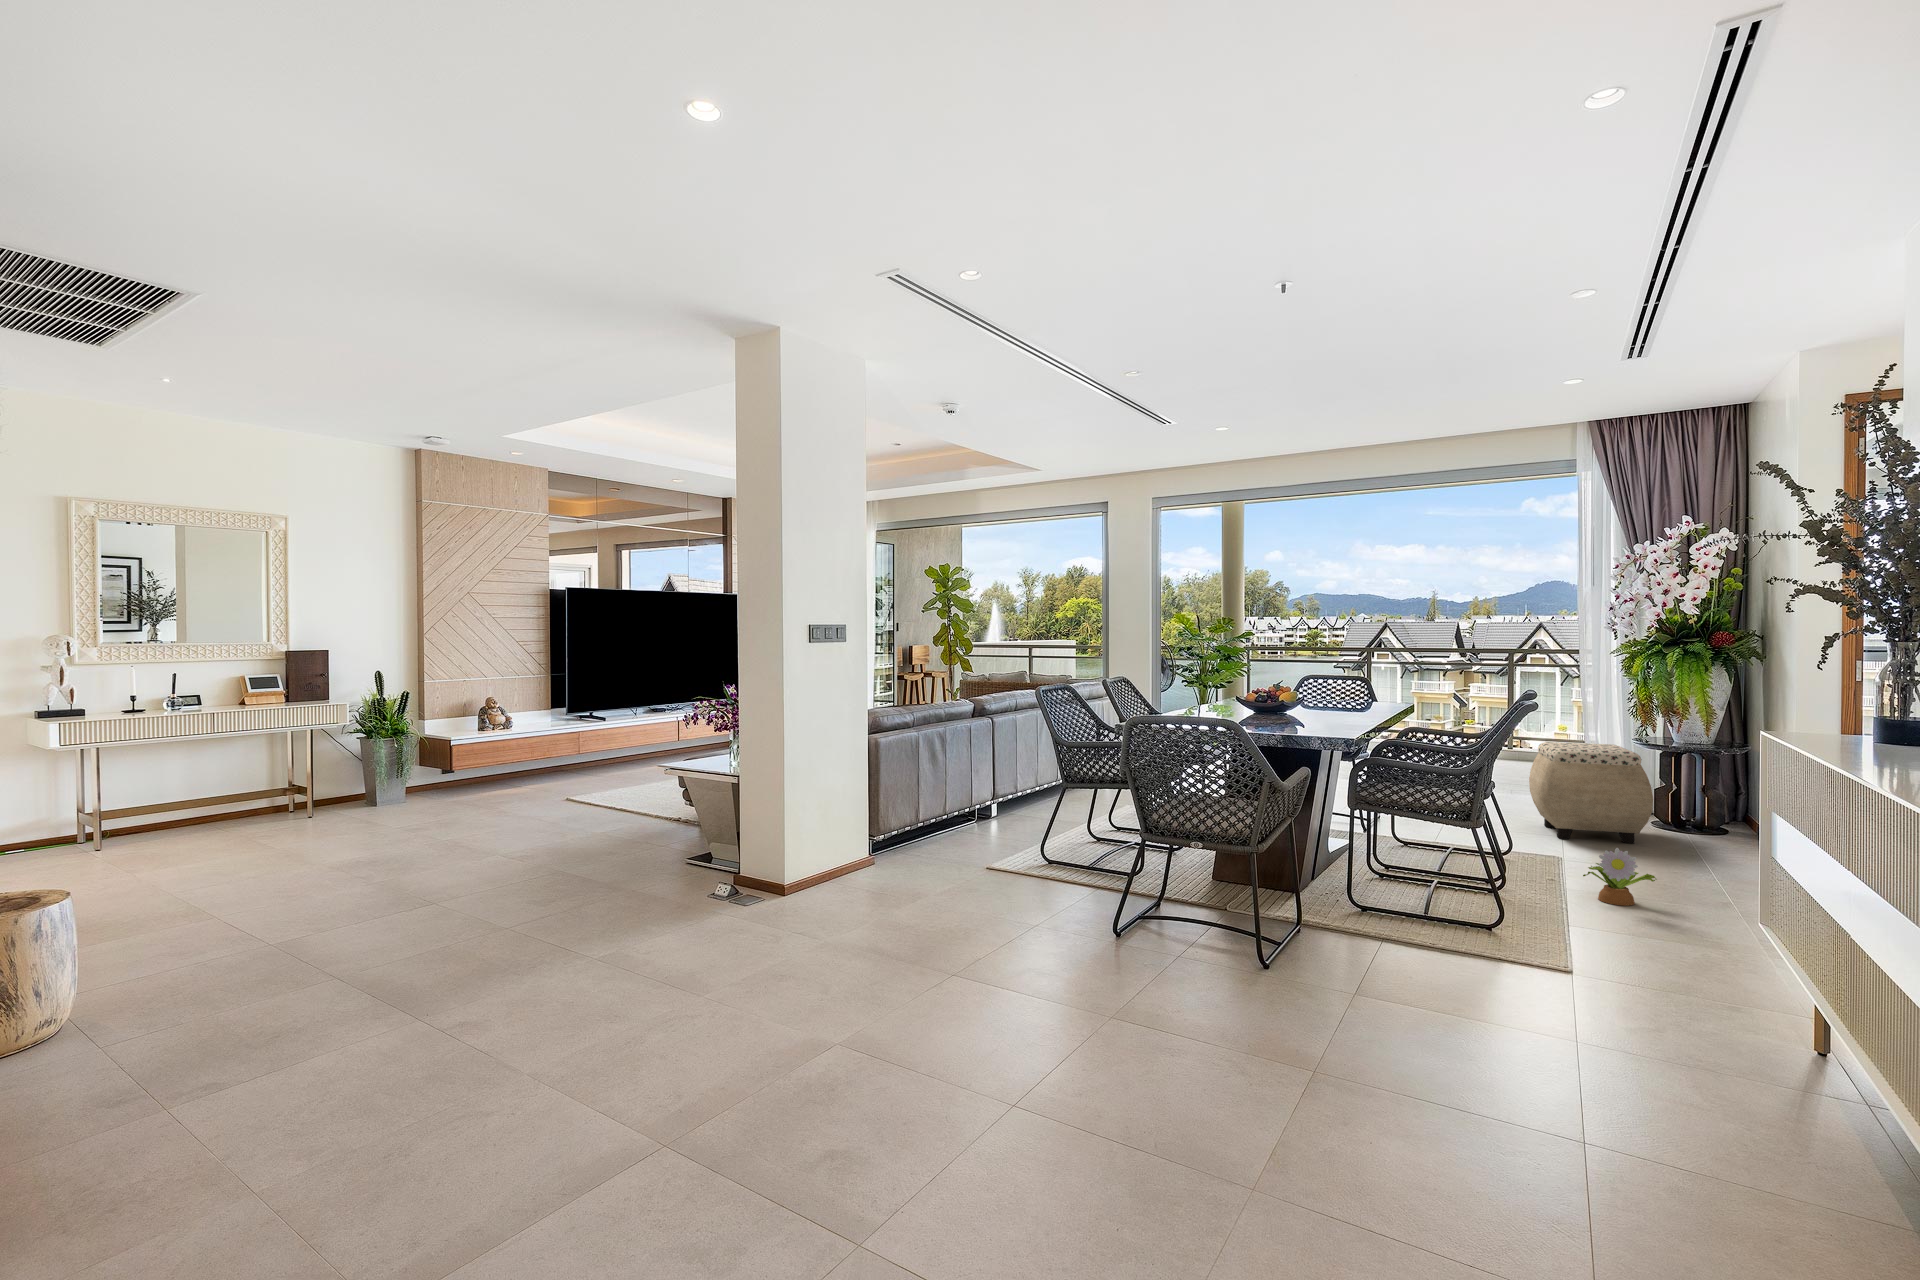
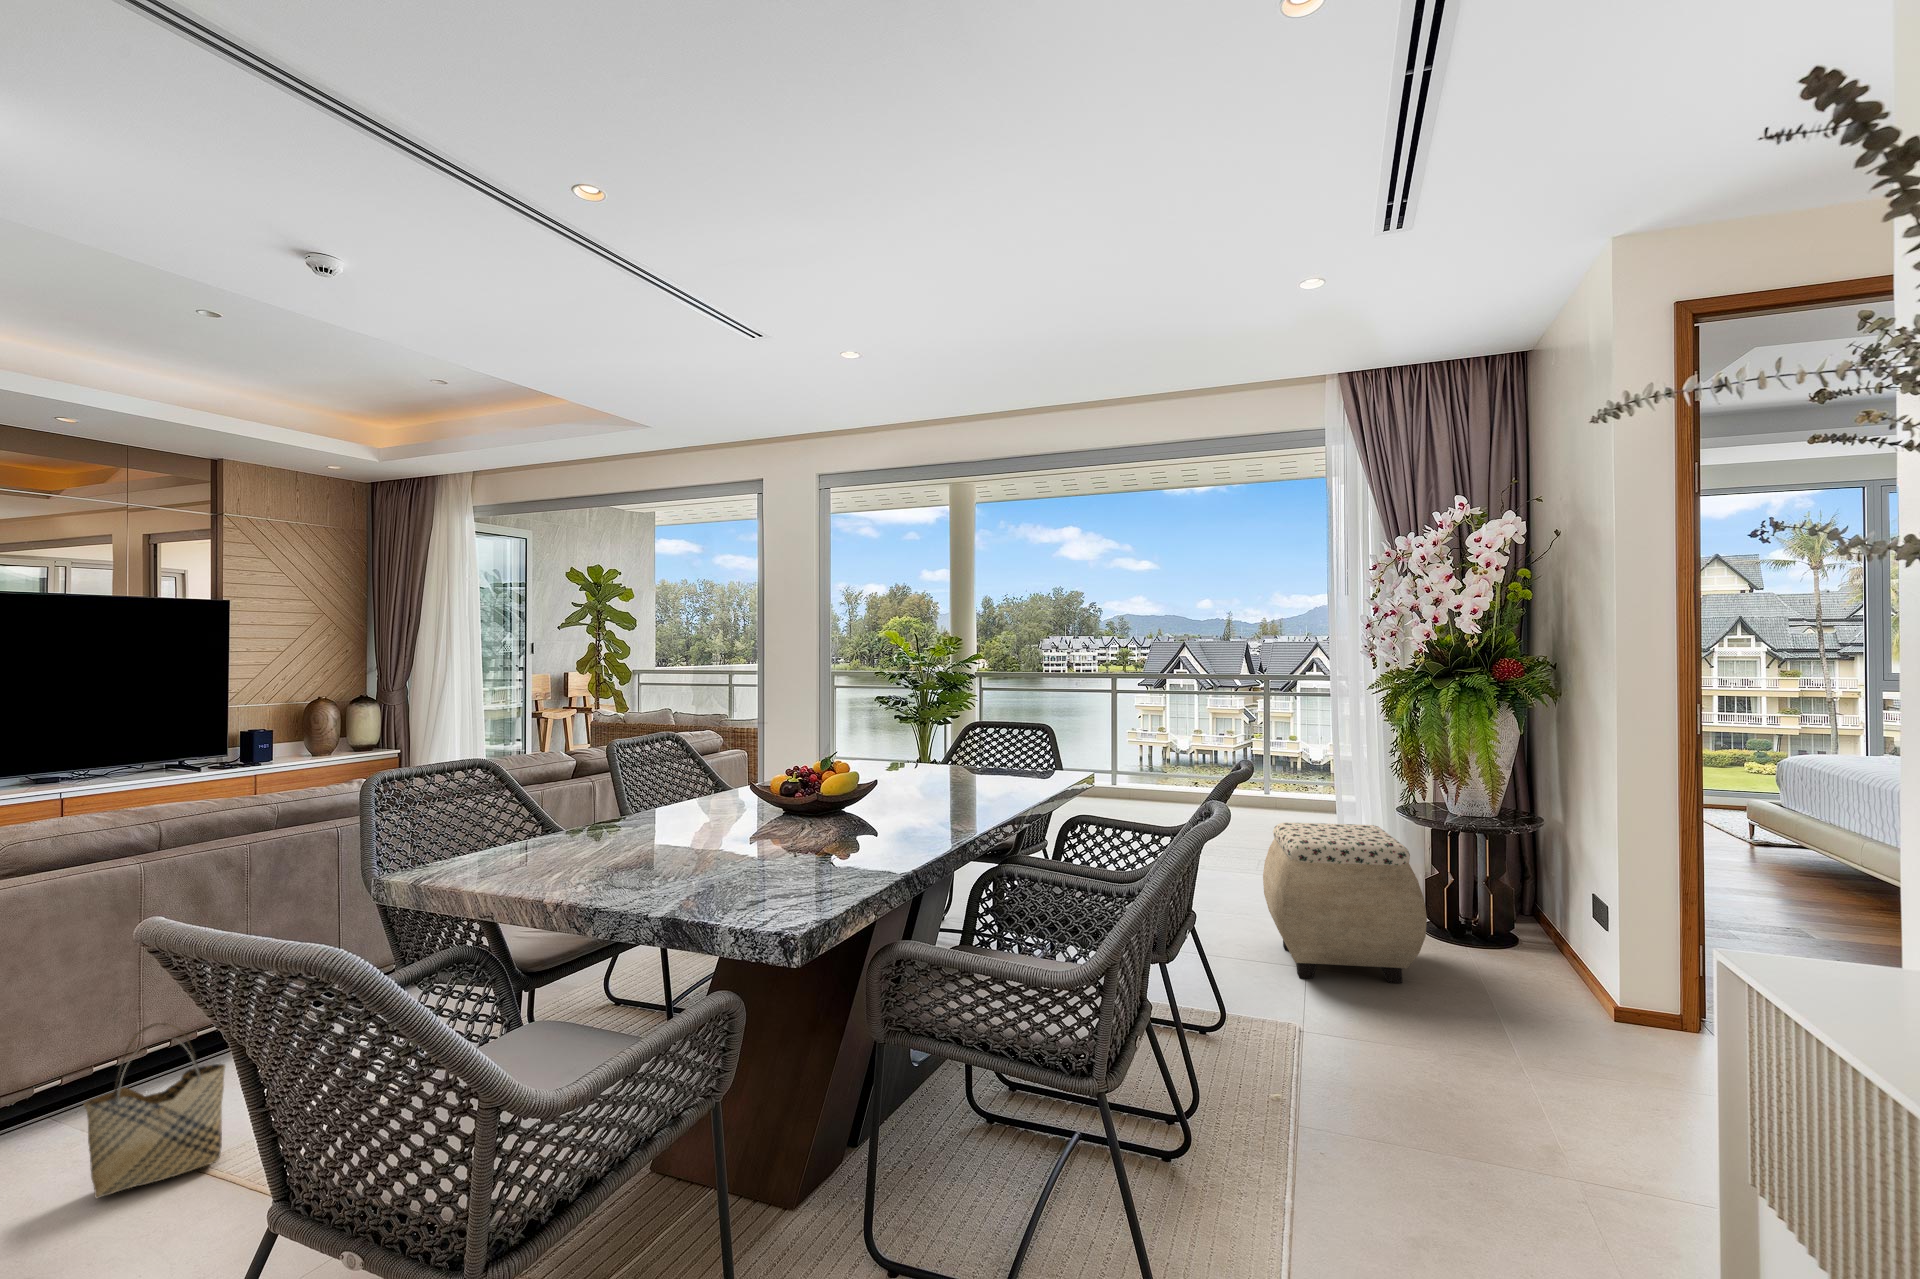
woven basket: none [944,799,990,872] -> present [84,1023,225,1198]
decorative plant: present [1583,848,1656,906] -> none [1319,1080,1443,1188]

